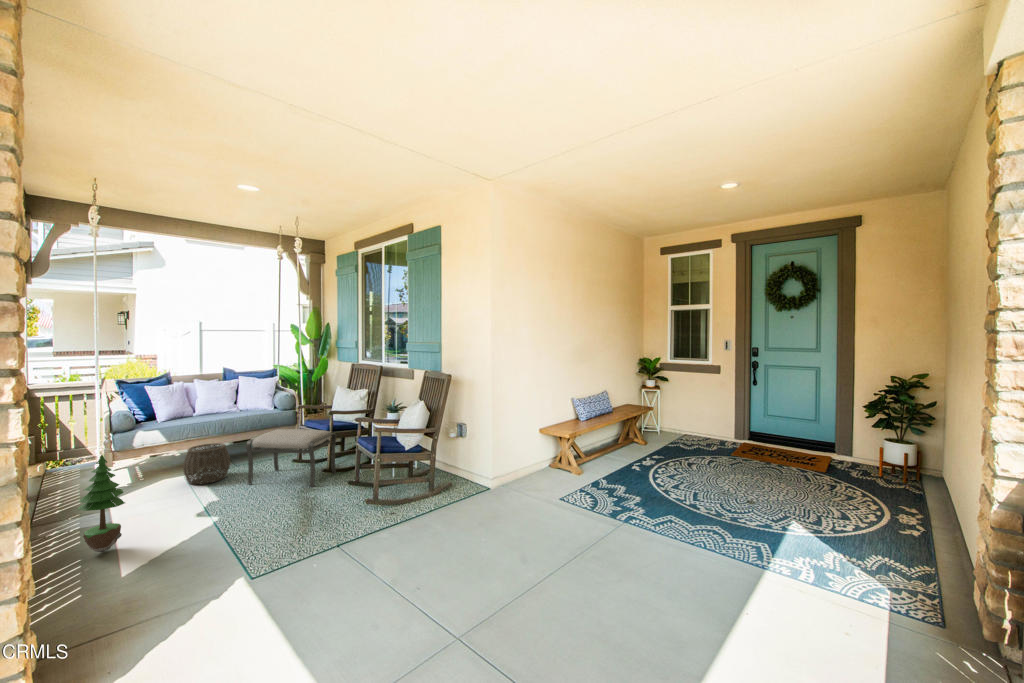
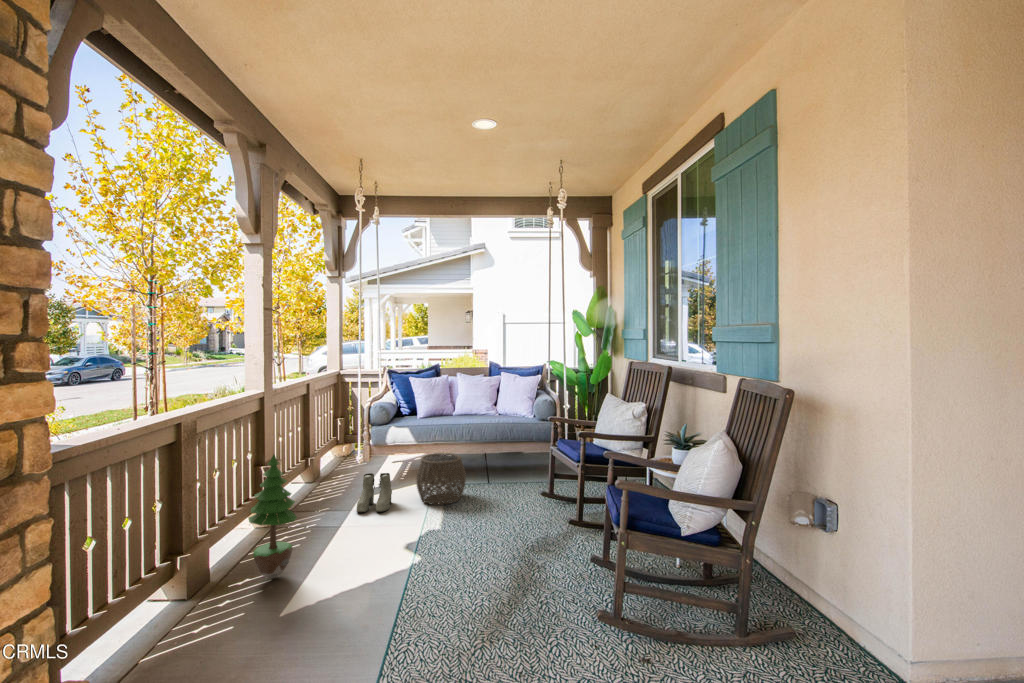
ottoman: present [246,429,336,486] -> none [471,448,587,549]
boots: none [129,467,163,503] -> present [357,473,392,512]

